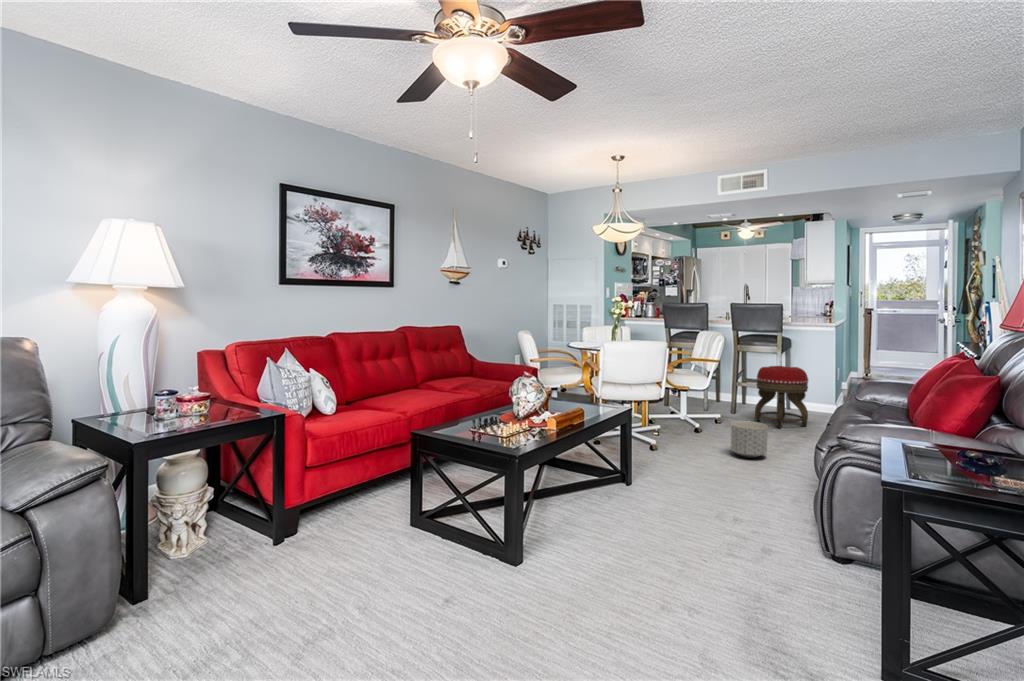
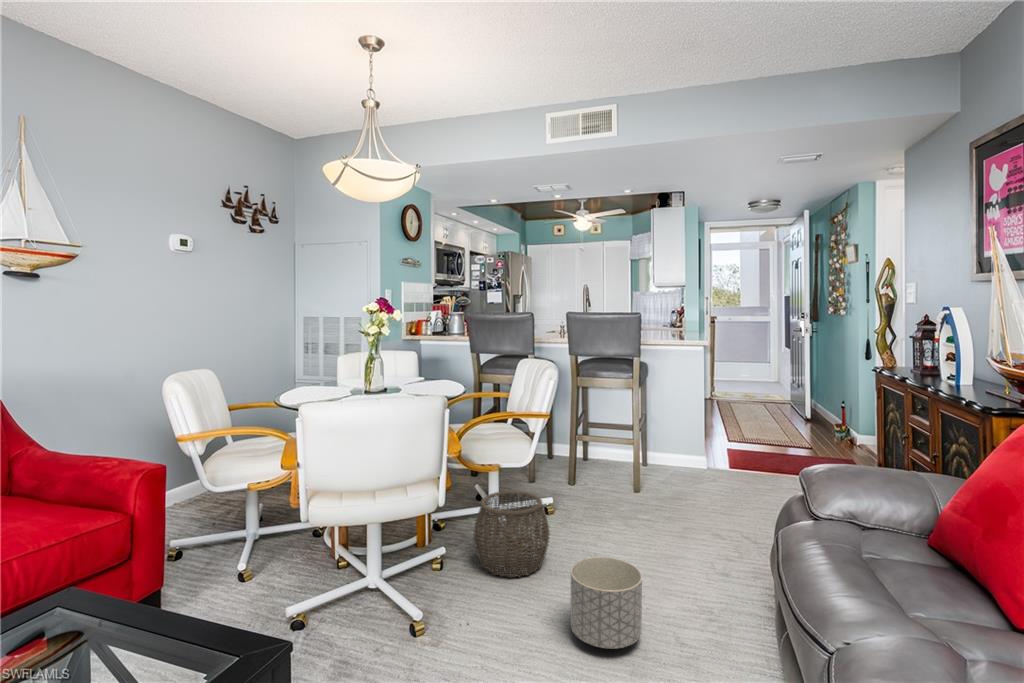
footstool: present [755,366,808,429] -> none [605,414,684,523]
woven basket: none [677,399,720,439] -> present [474,491,550,577]

